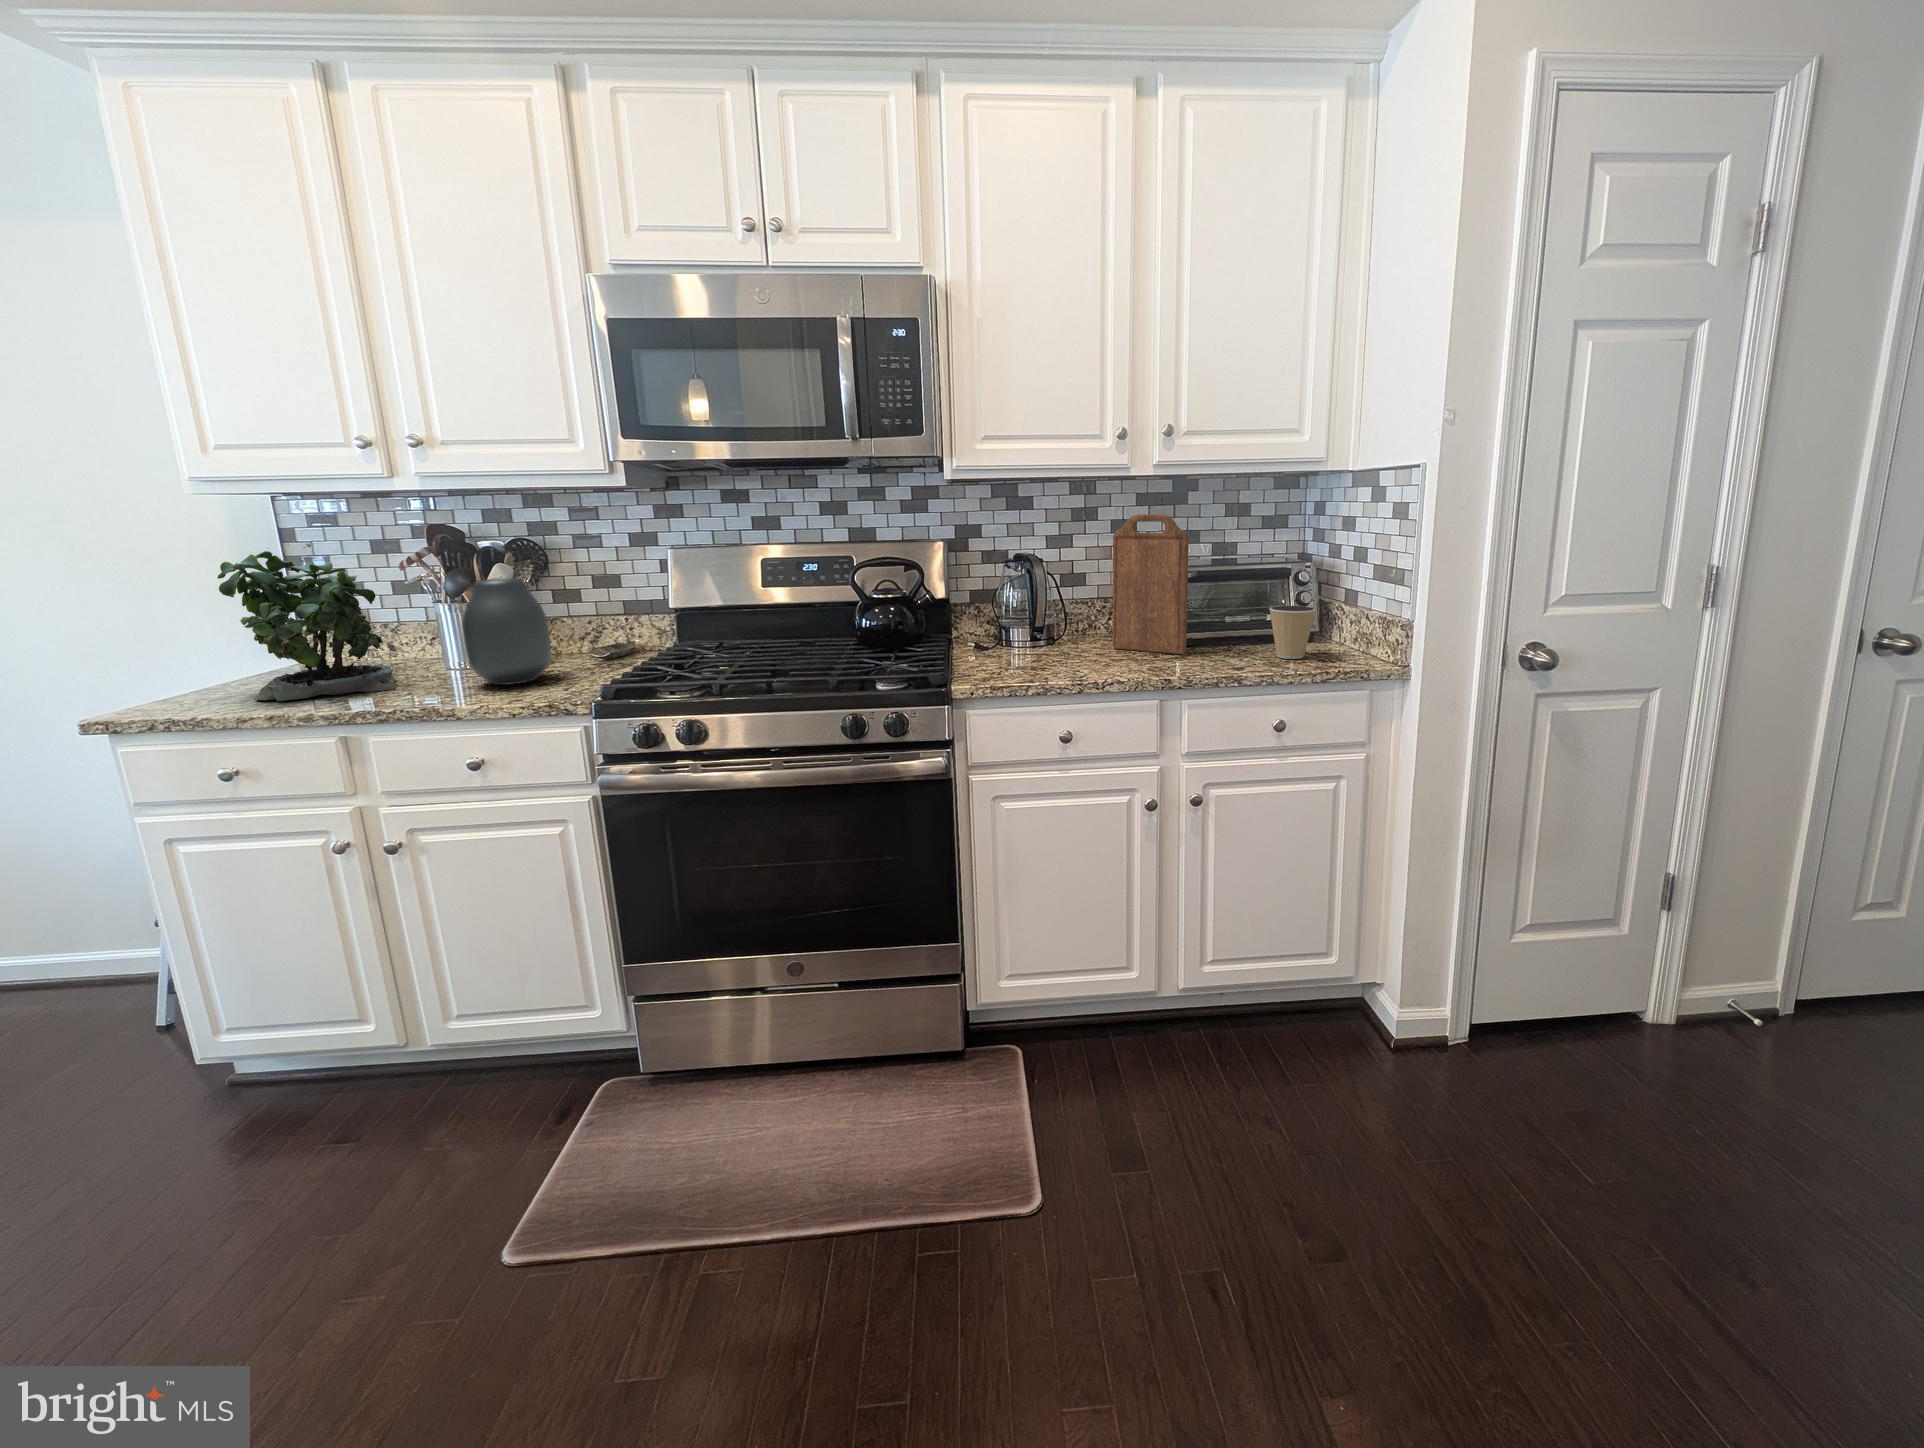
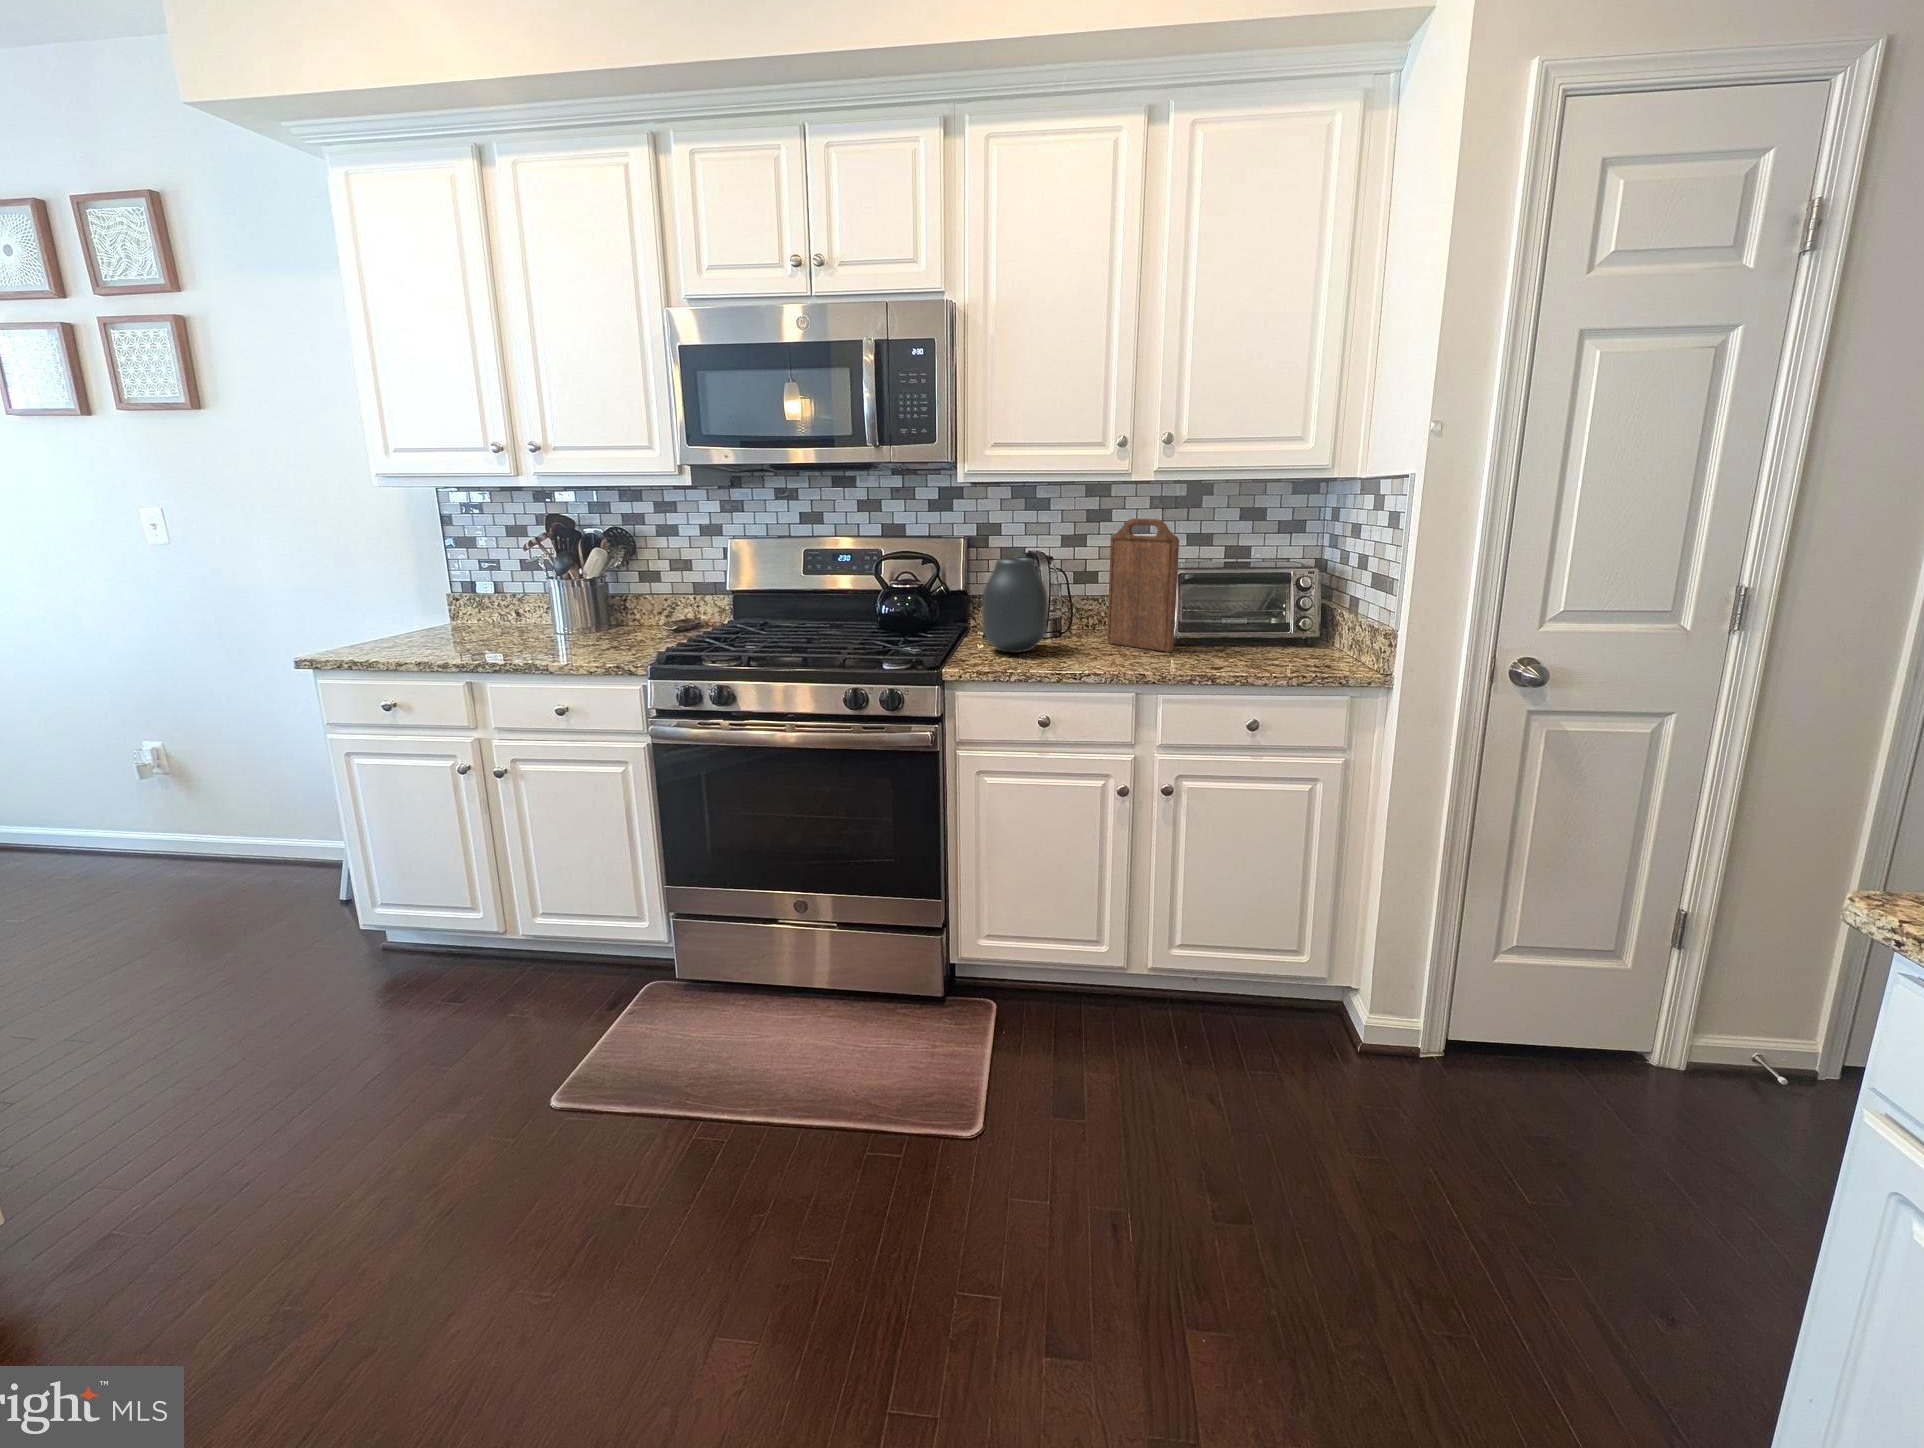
potted plant: present [217,543,398,701] -> none [391,528,517,651]
vase: present [462,578,551,685] -> present [982,558,1048,652]
coffee cup: present [1270,606,1316,659] -> none [1255,610,1301,662]

